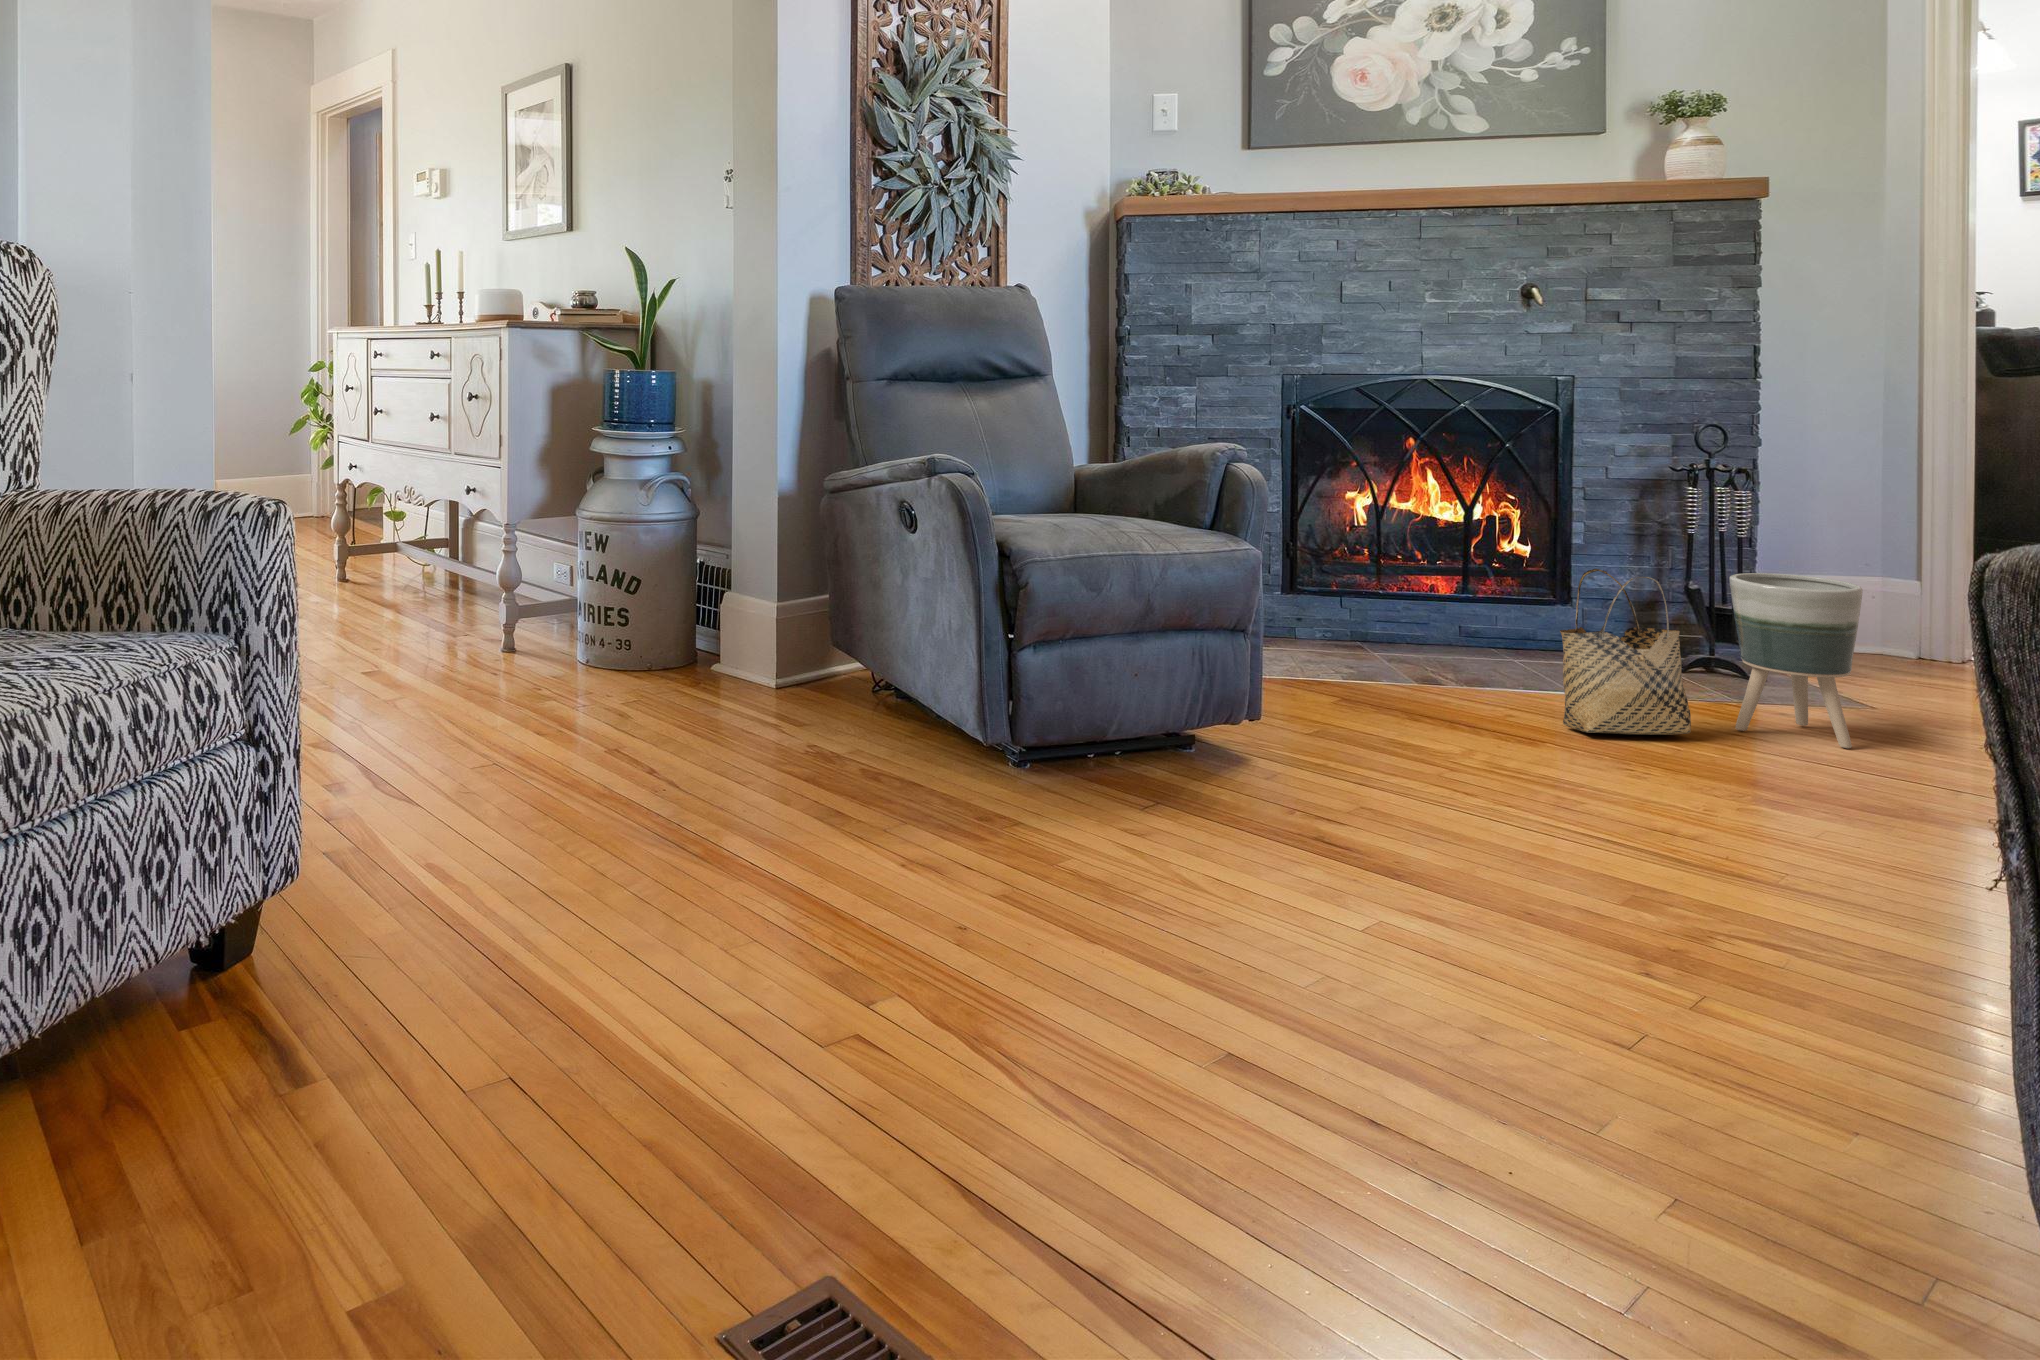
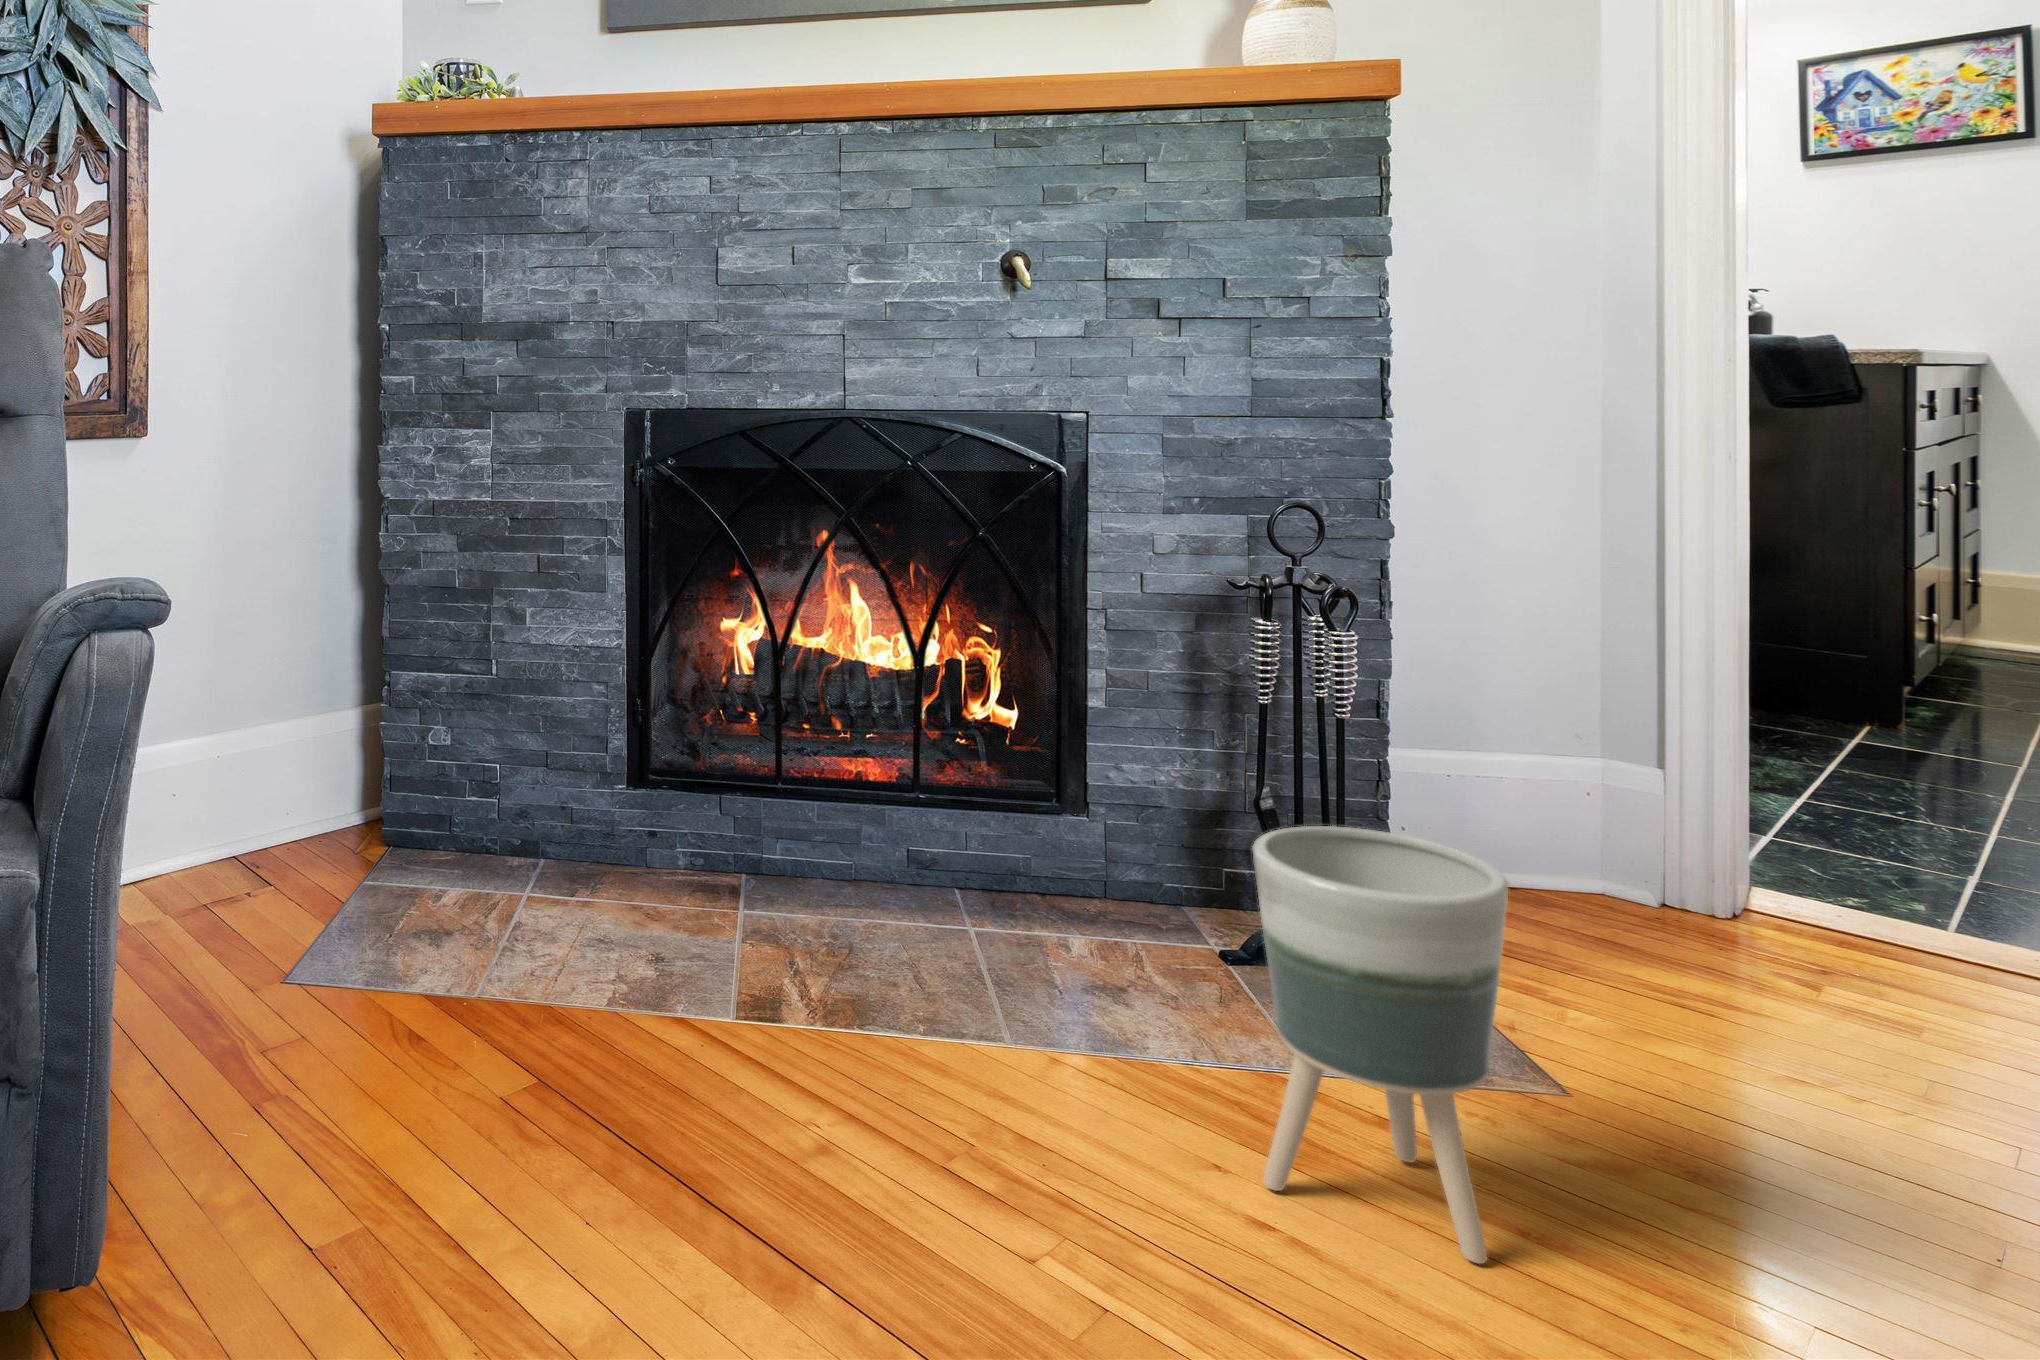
woven basket: present [1560,569,1691,735] -> none [883,827,1151,1228]

